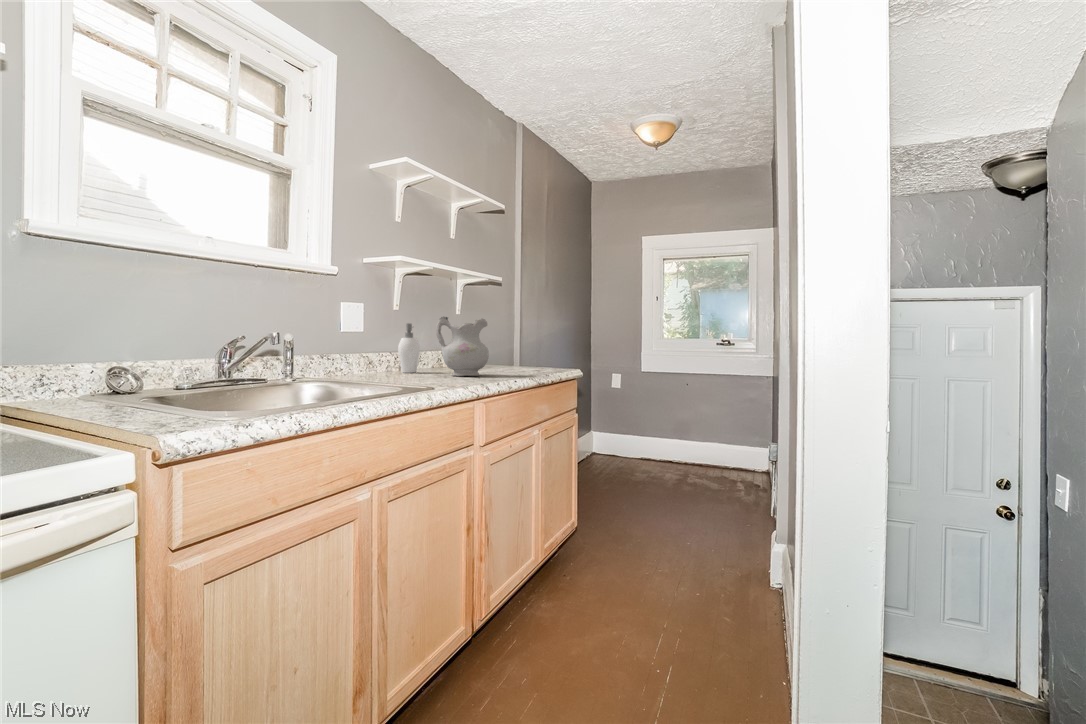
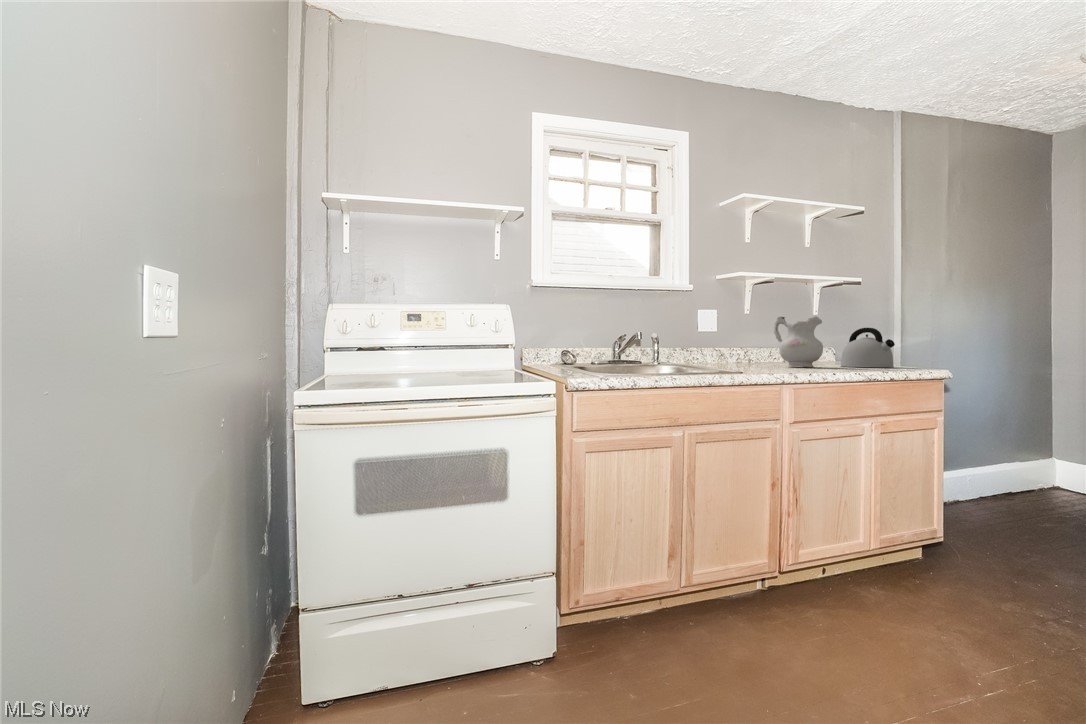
soap dispenser: present [398,323,420,373] -> none [747,324,773,365]
kettle: none [493,331,543,373] -> present [840,328,895,367]

